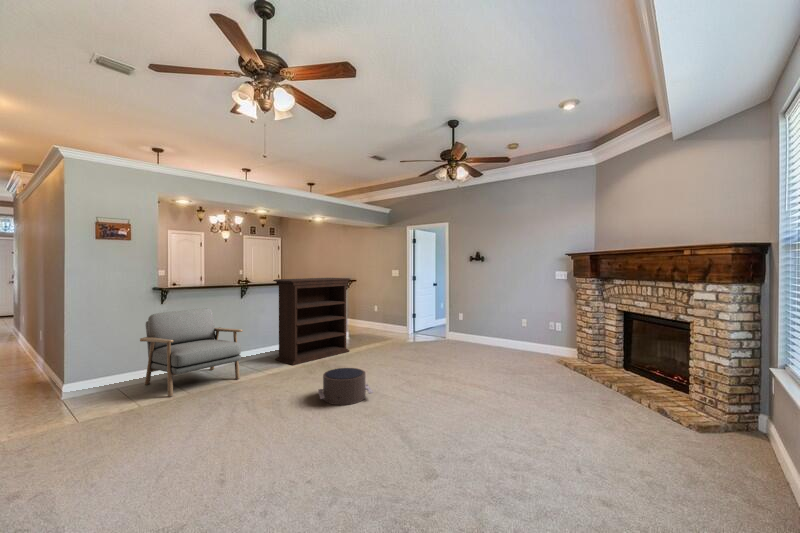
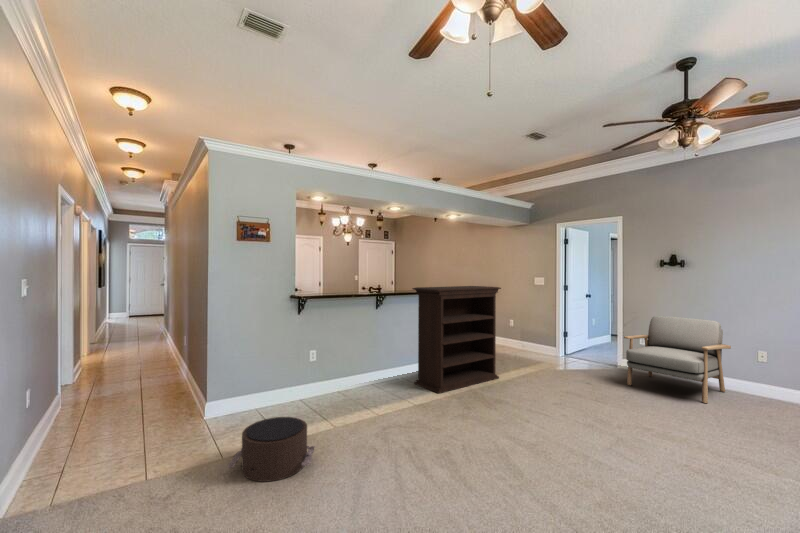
armchair: present [140,308,243,397] -> present [624,316,731,403]
pouf: present [318,368,373,405] -> present [228,417,314,482]

